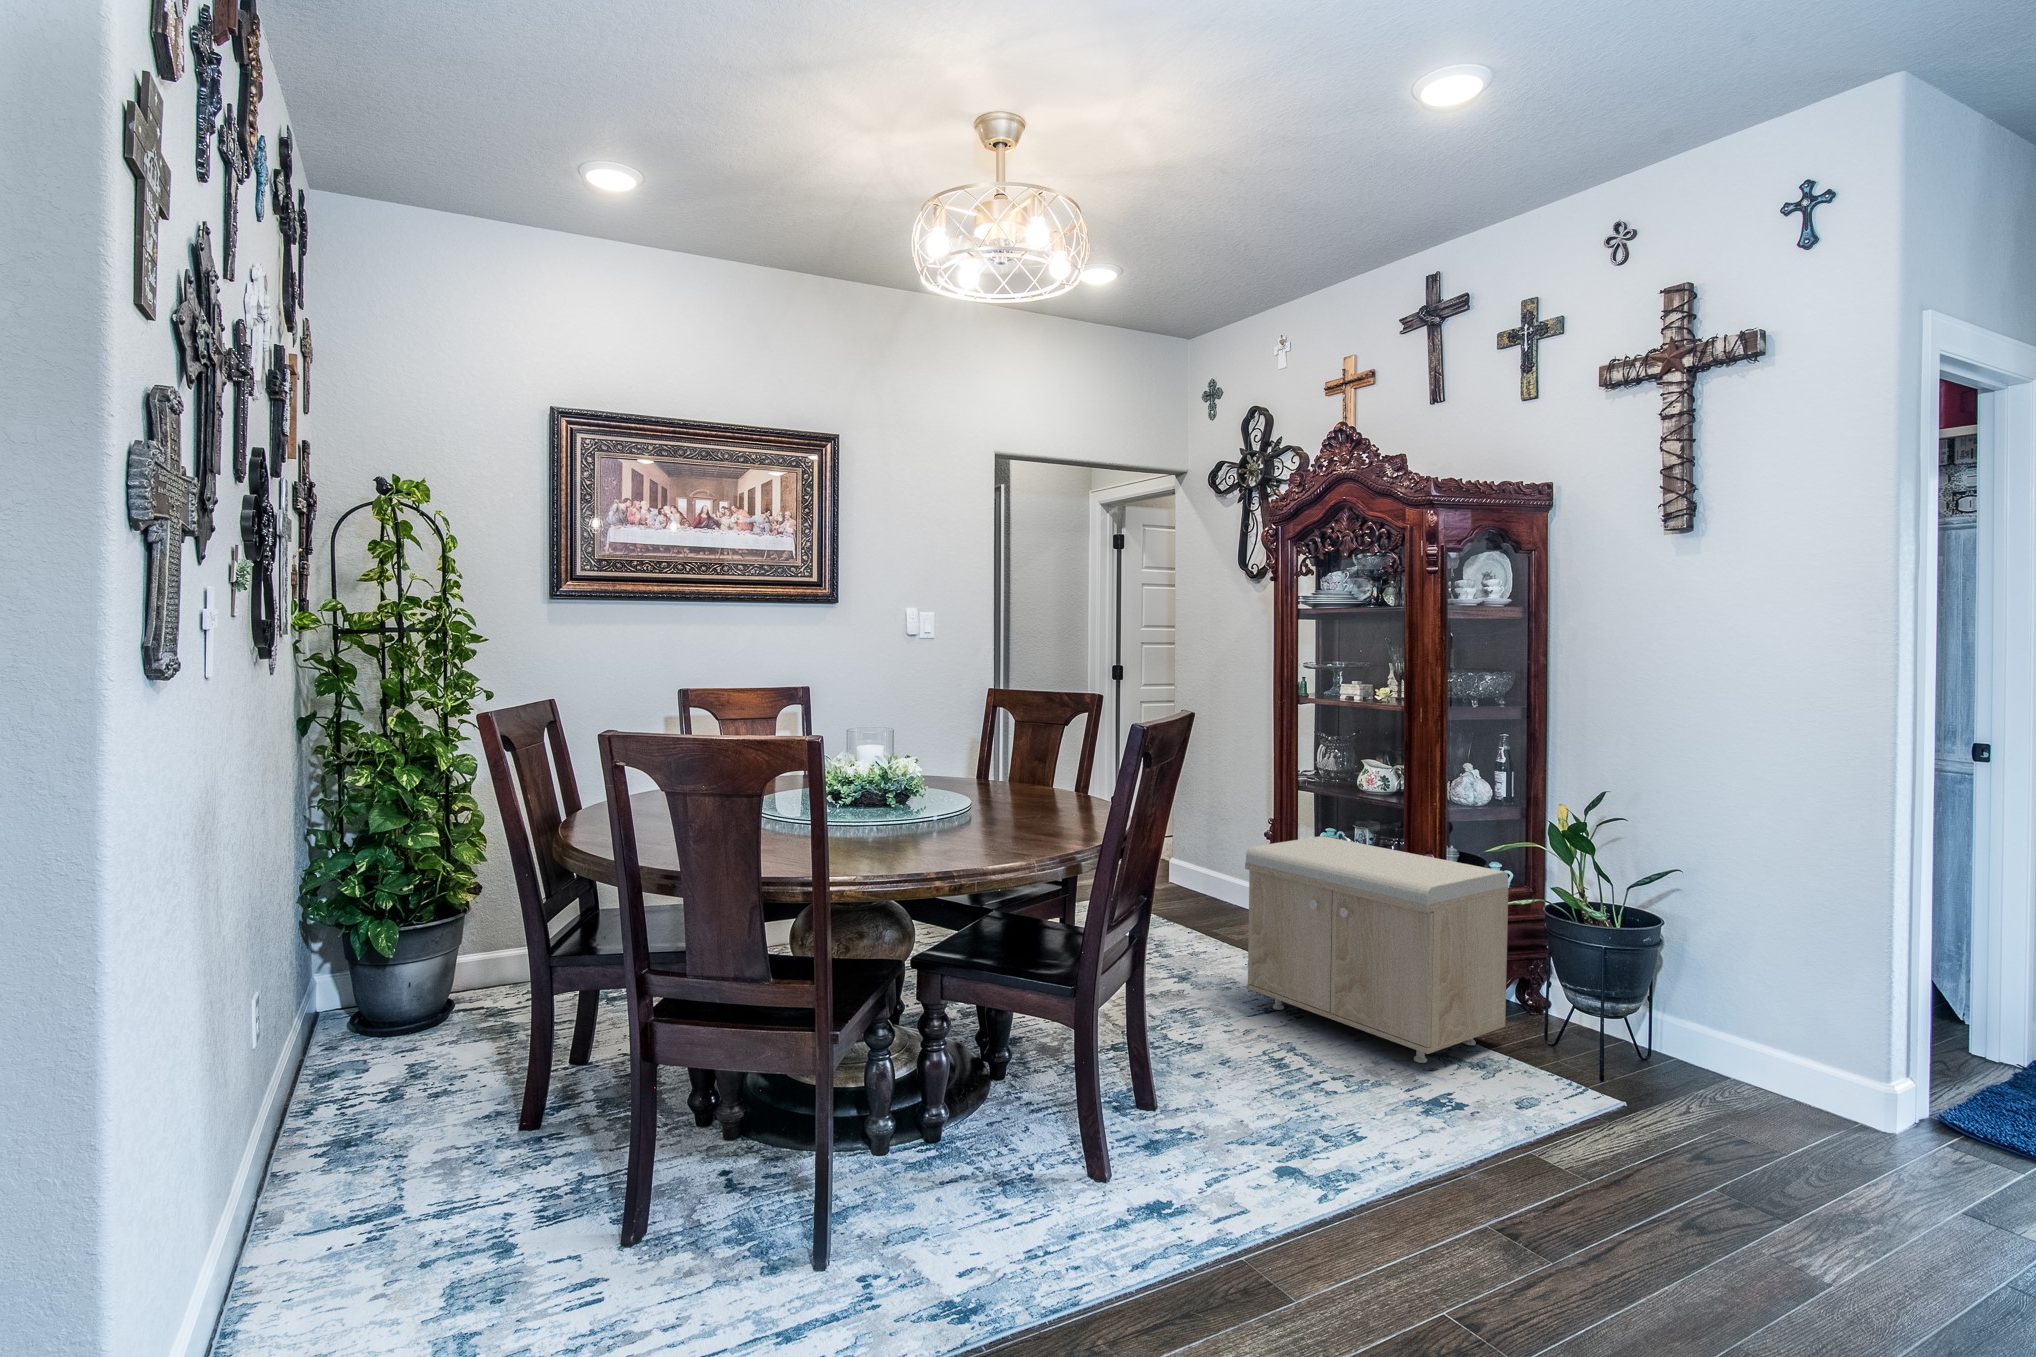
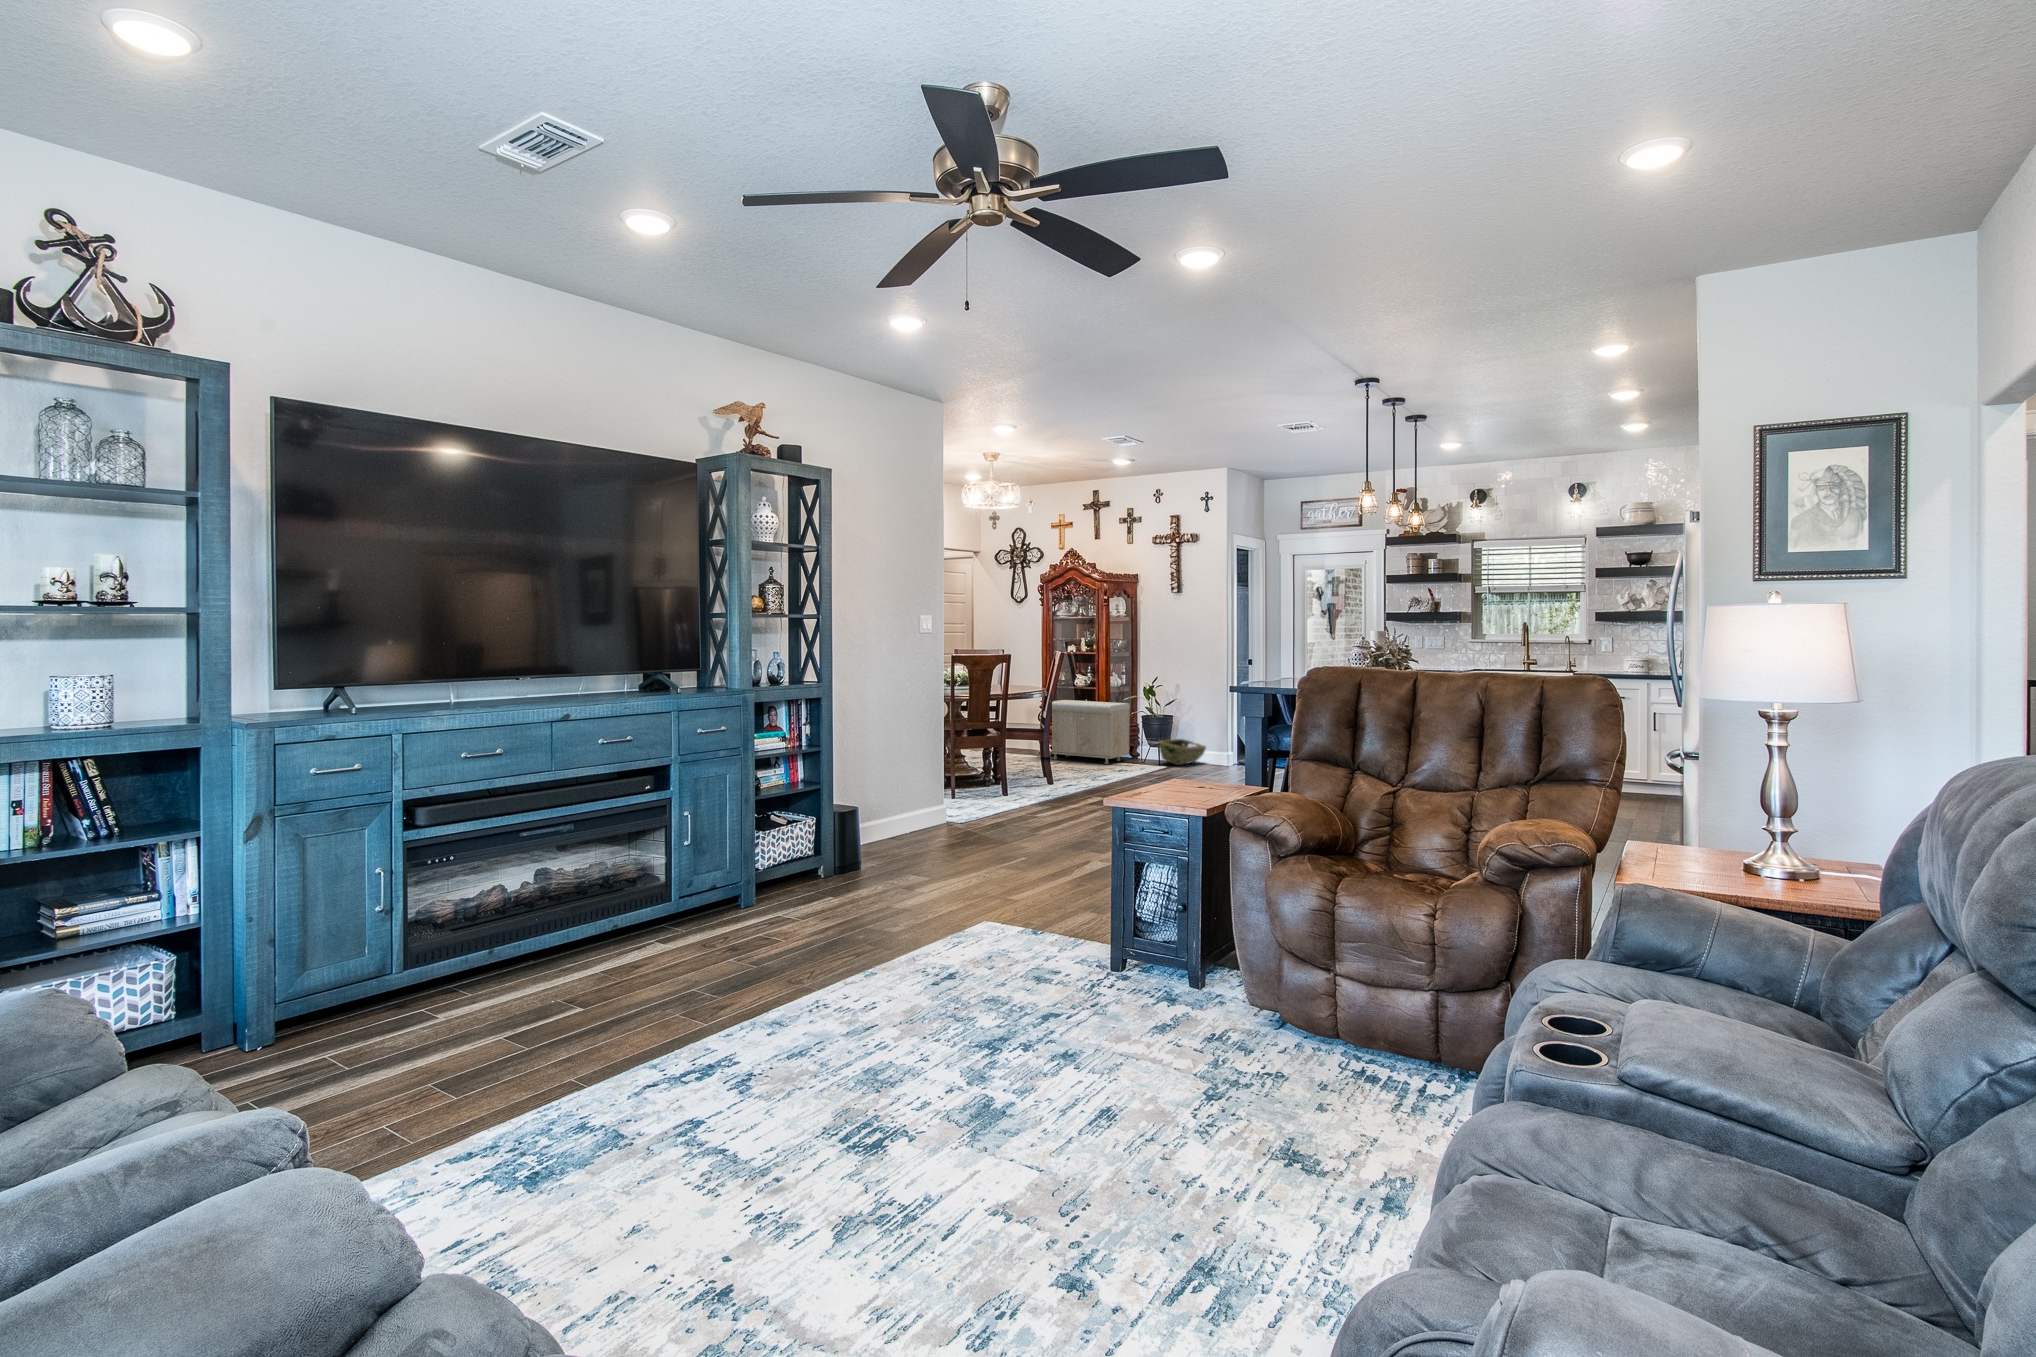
woven basket: none [1604,997,1794,1111] -> present [1159,739,1206,765]

